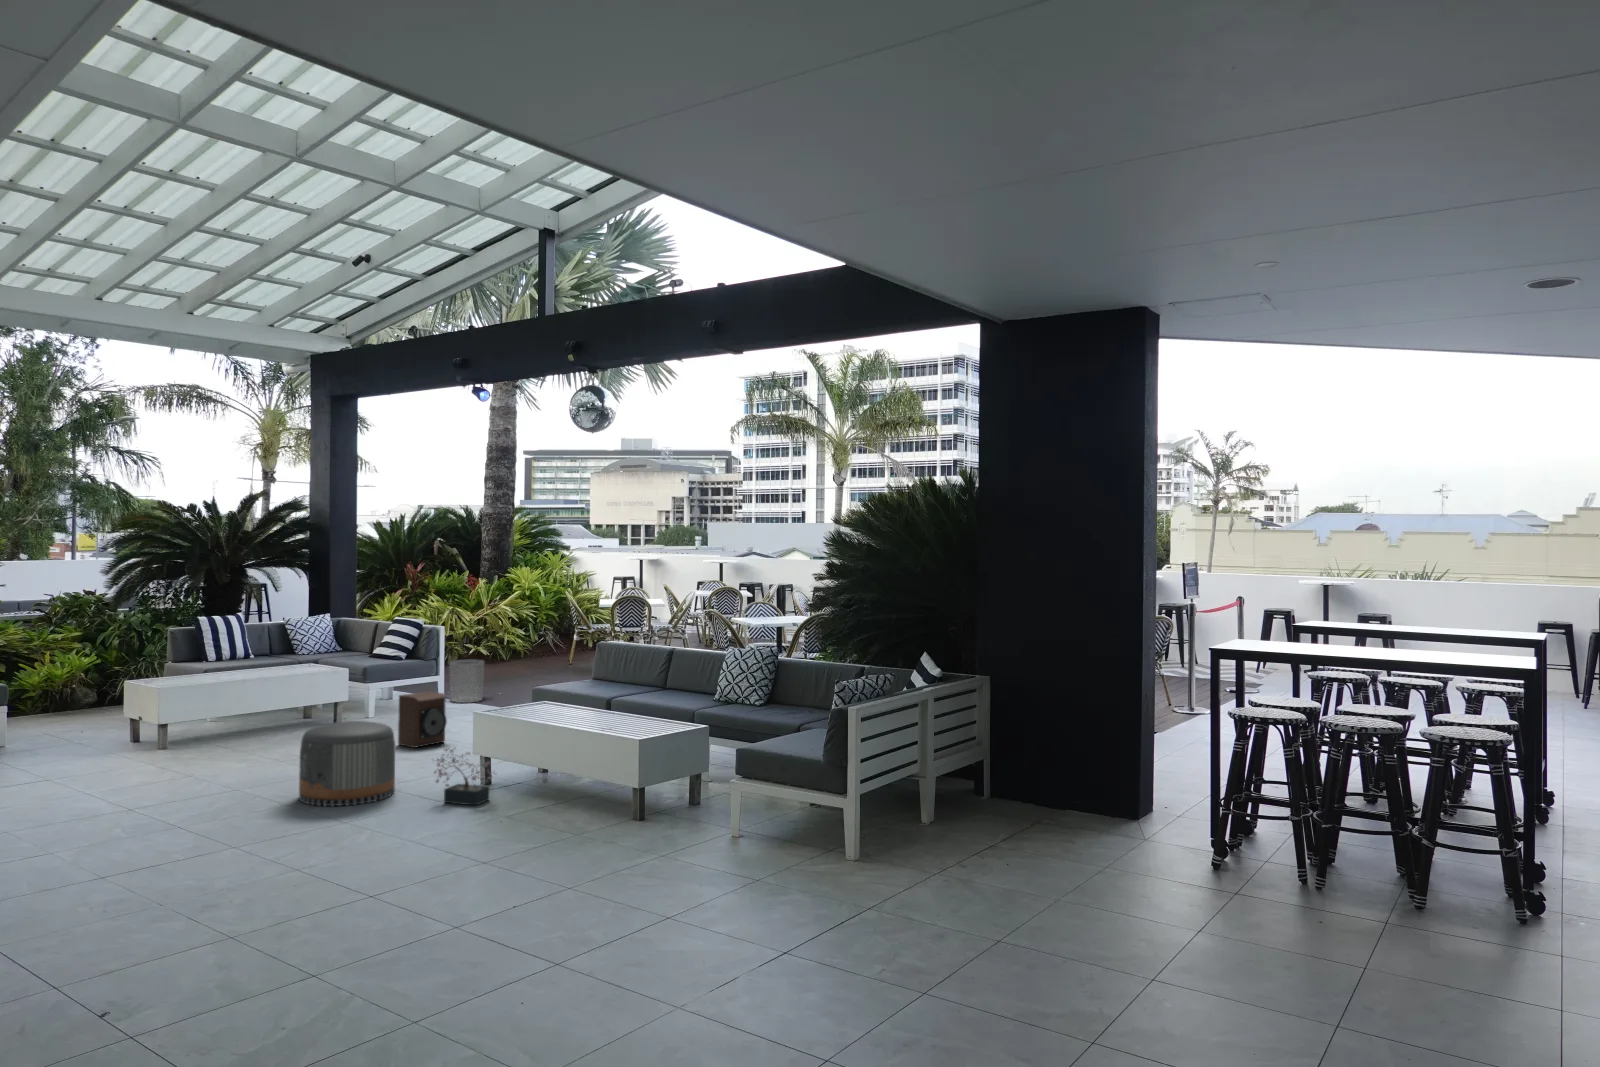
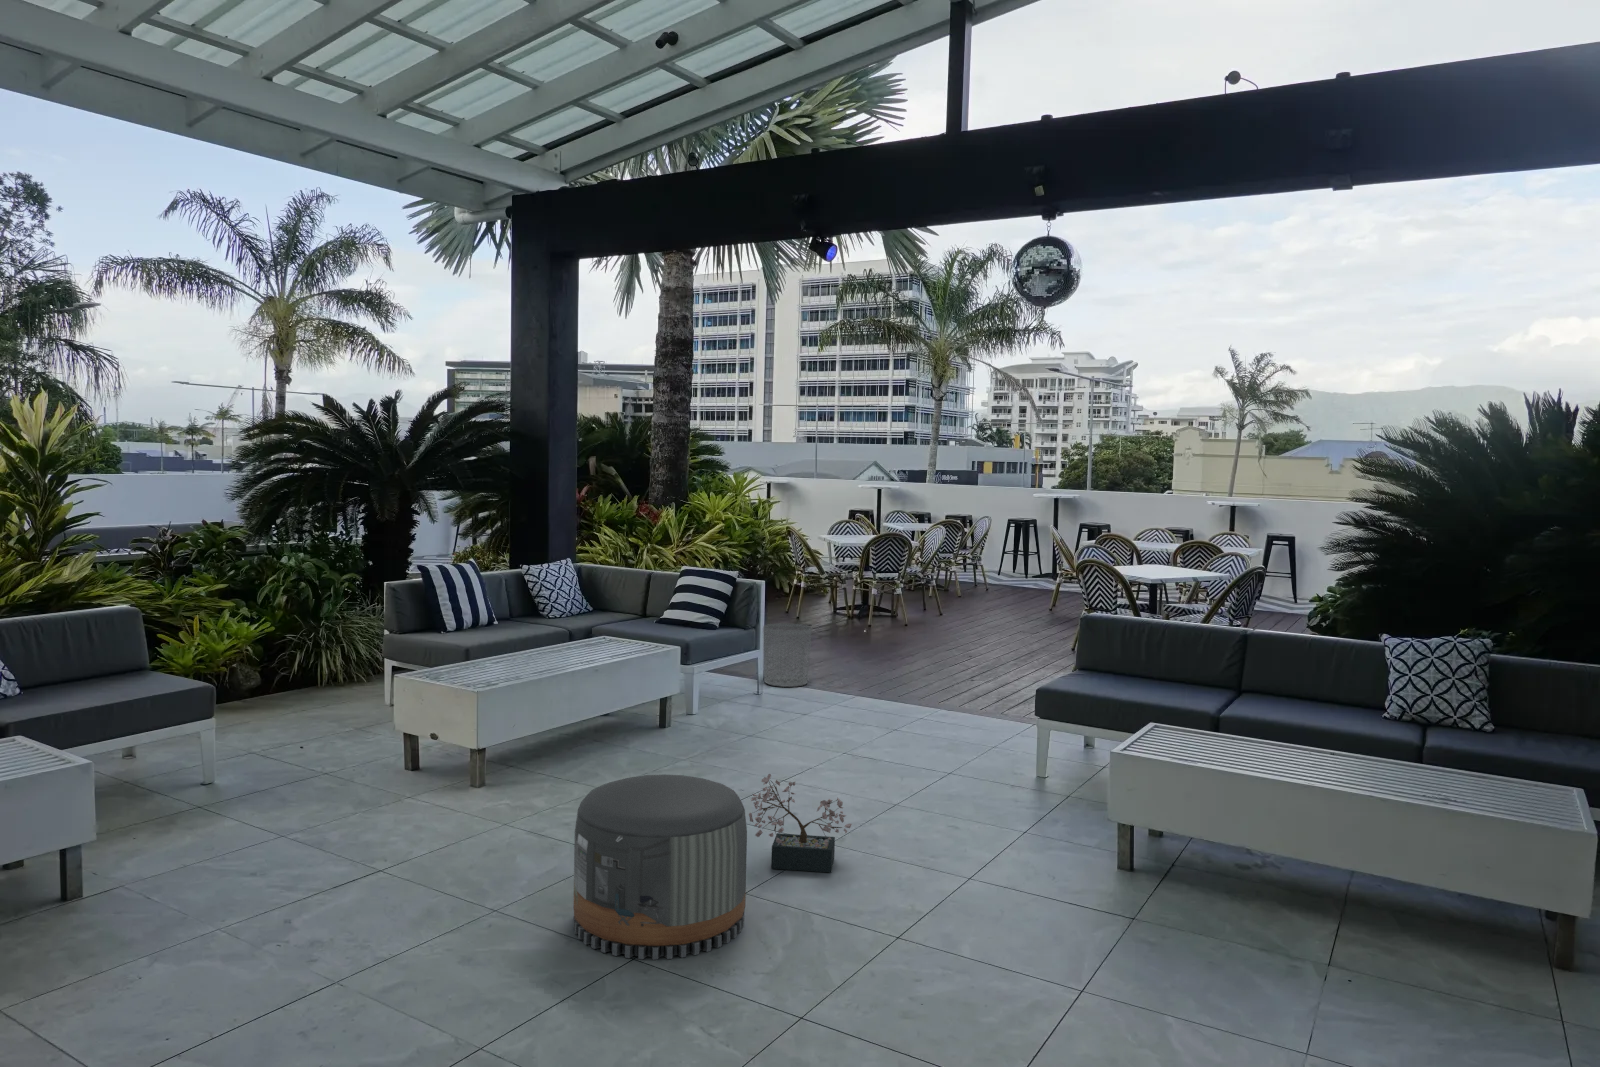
speaker: present [398,691,447,748] -> none [879,684,949,777]
pouf: present [299,721,395,806] -> present [574,774,747,959]
decorative plant: present [435,747,495,805] -> present [749,774,852,873]

